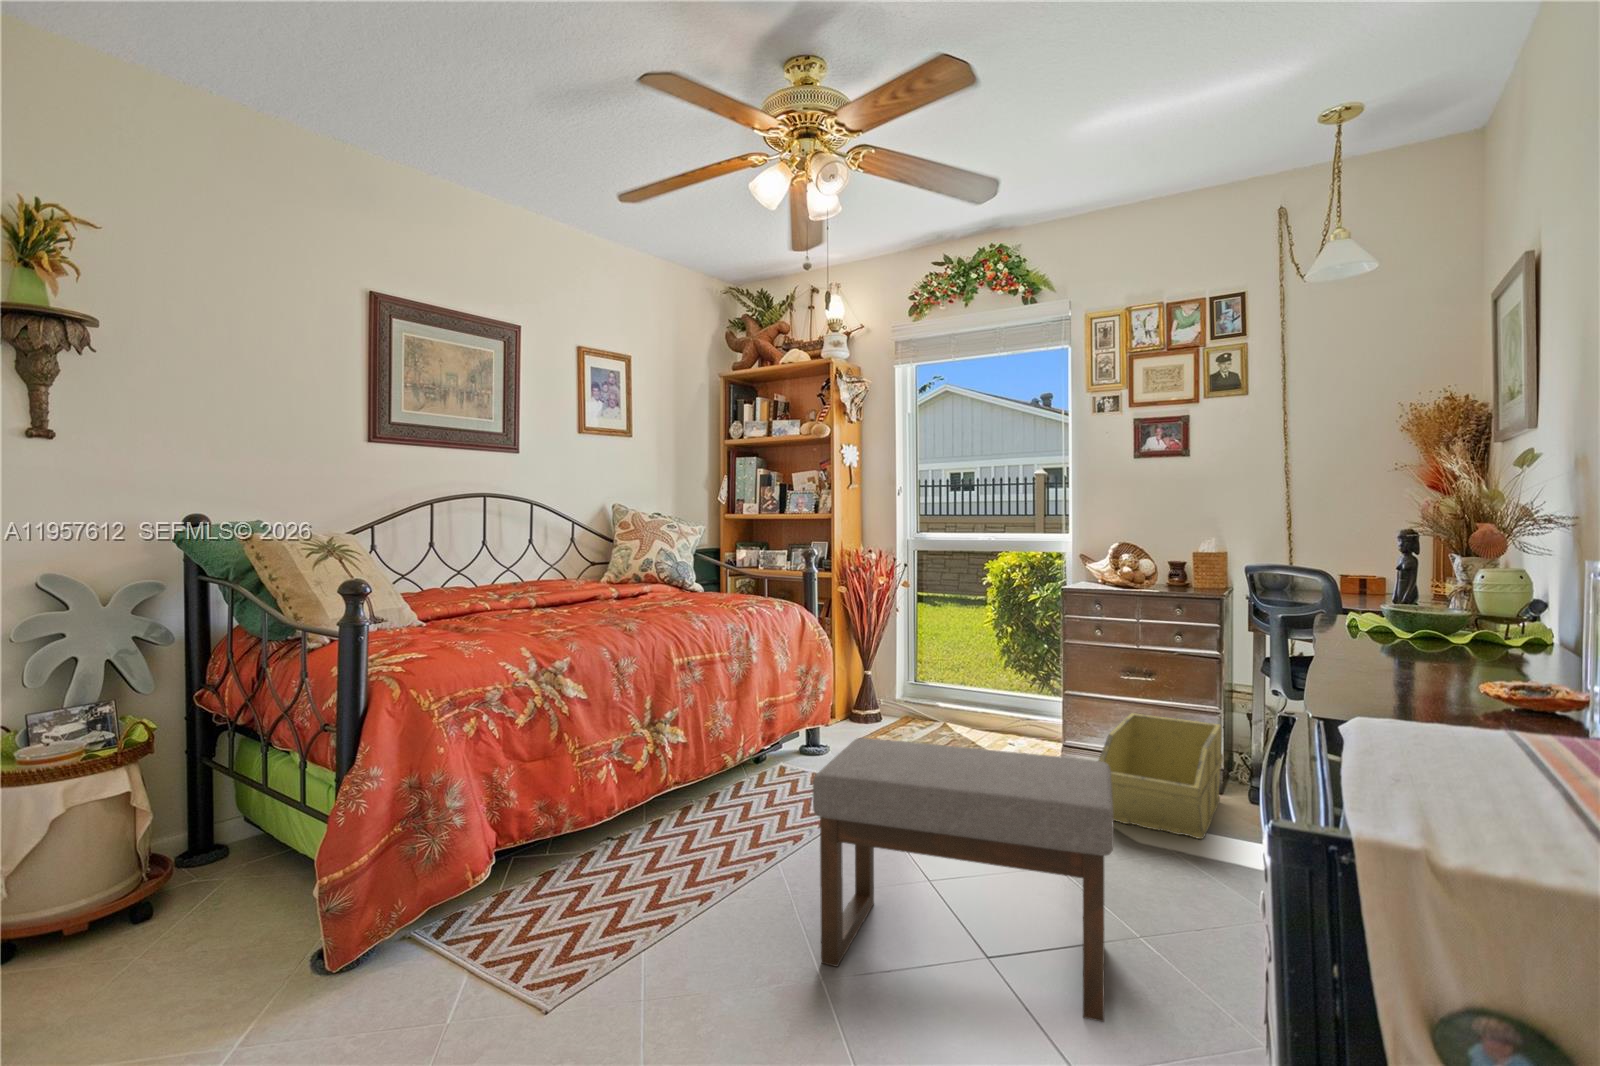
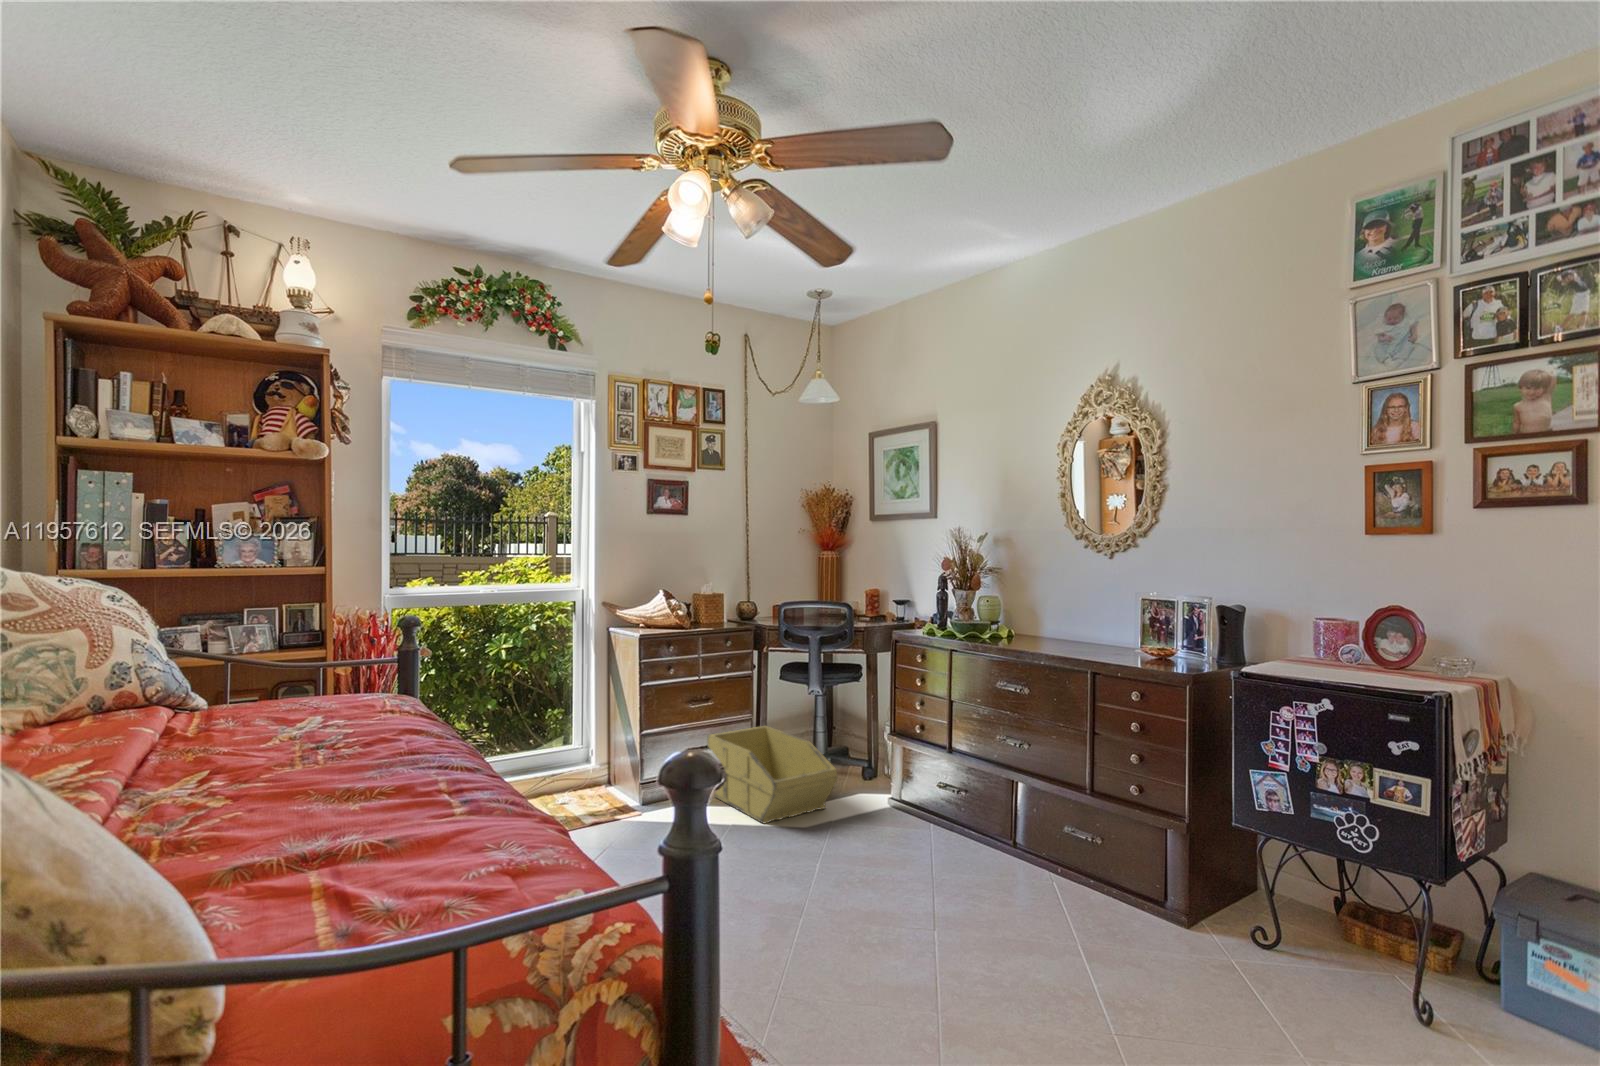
ottoman: present [813,738,1114,1022] -> none [823,750,1039,1001]

